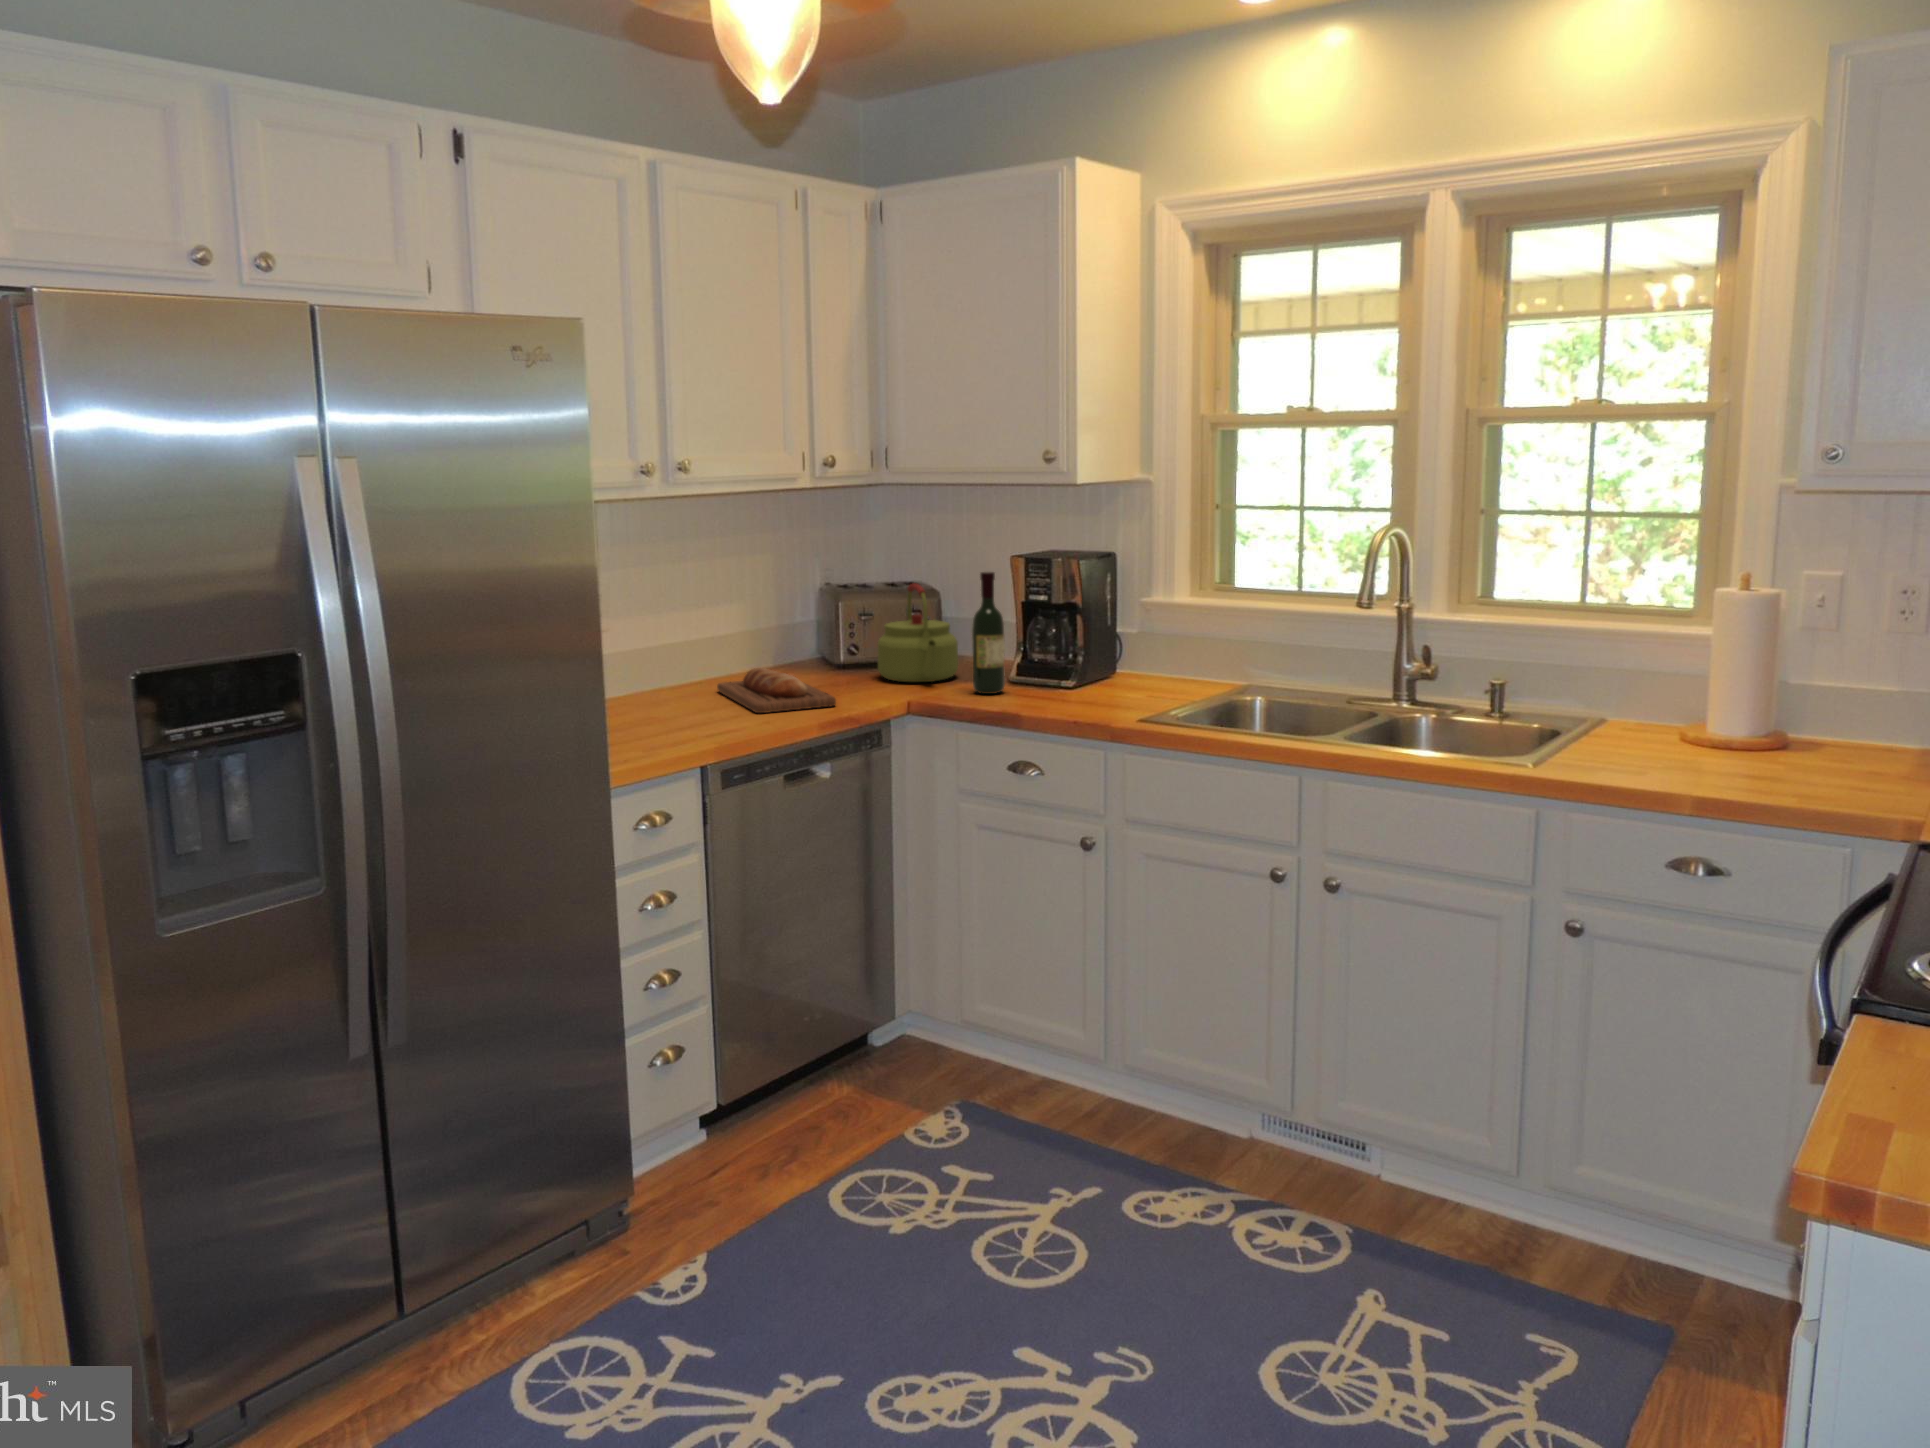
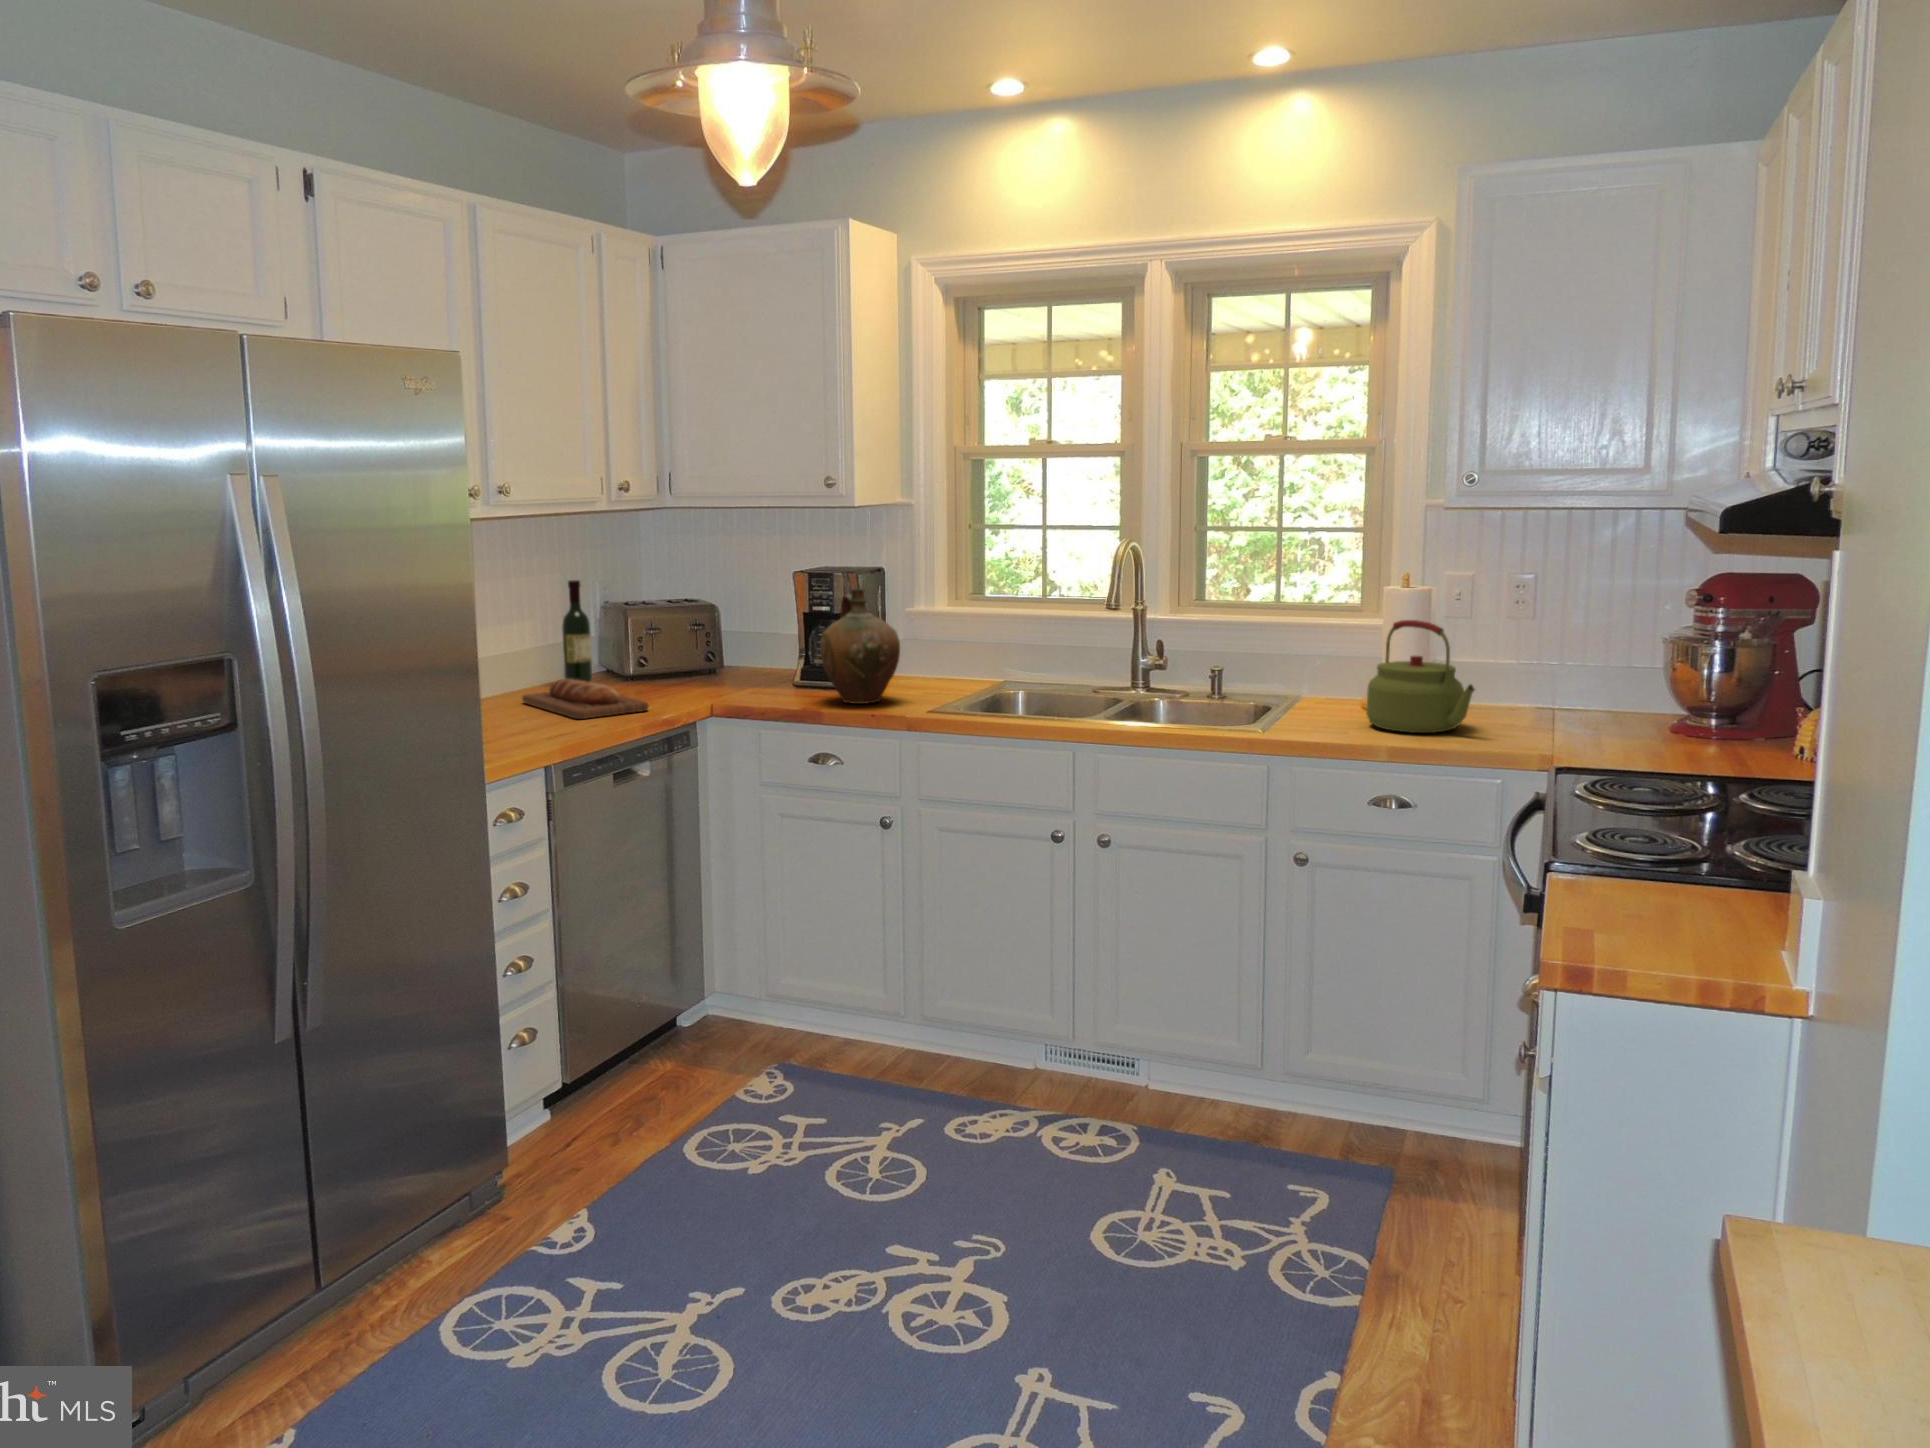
wine bottle: present [972,572,1005,694] -> present [562,580,592,682]
ceramic jug: none [1025,578,1113,707] -> present [820,588,900,704]
kettle: present [878,583,958,682] -> present [1366,620,1475,733]

